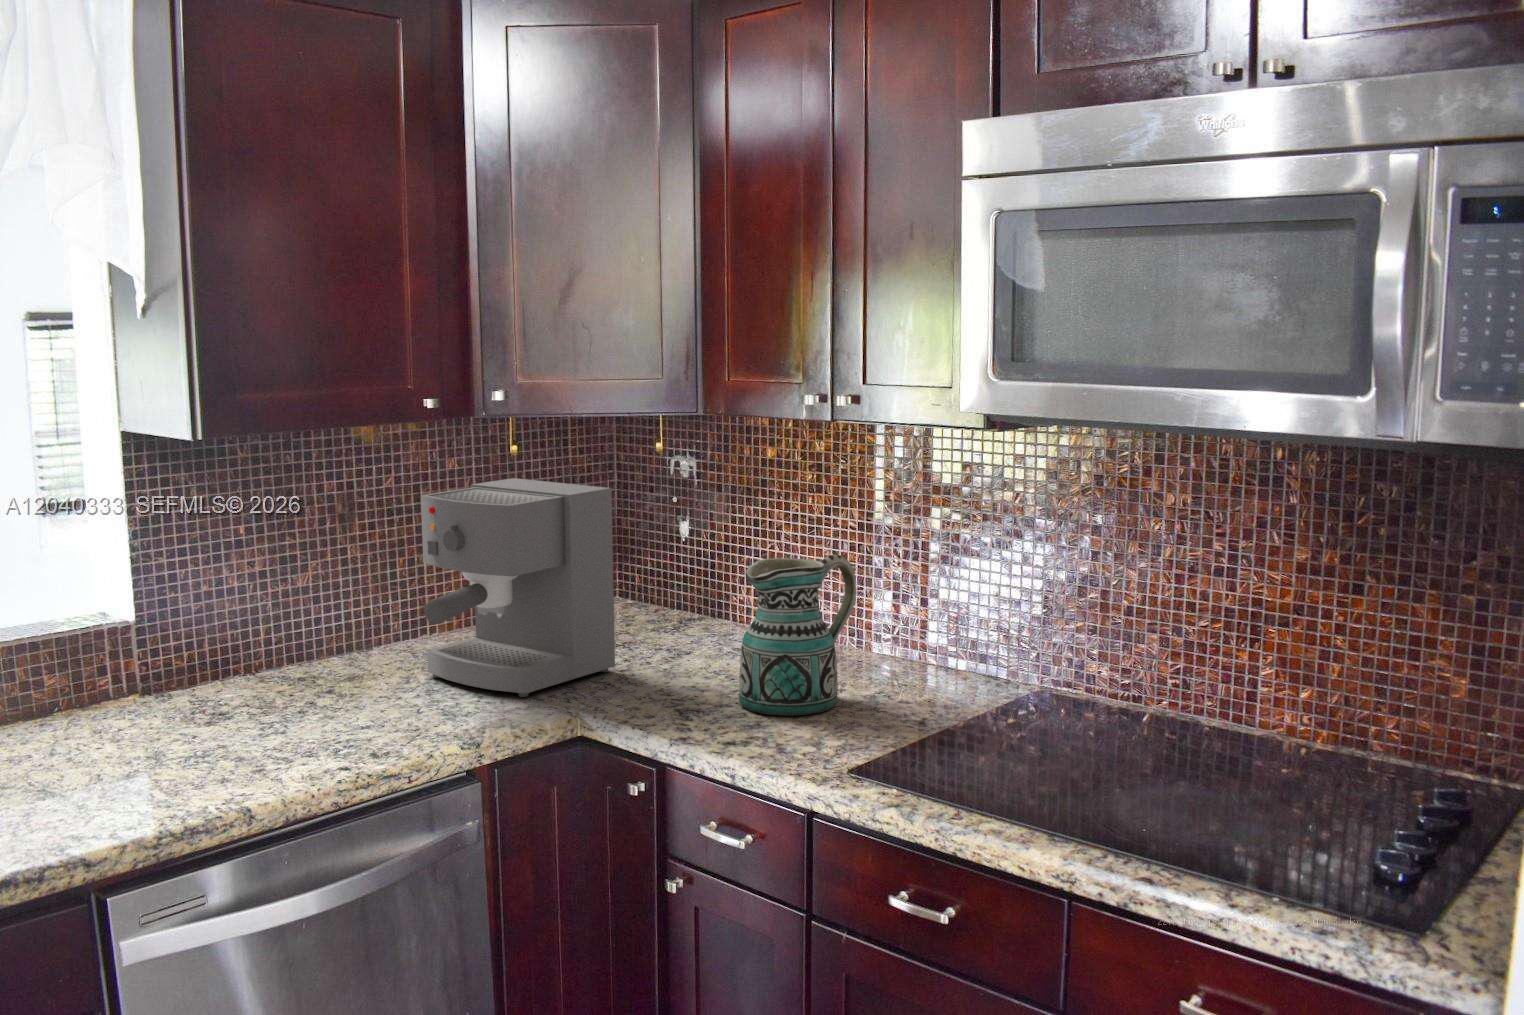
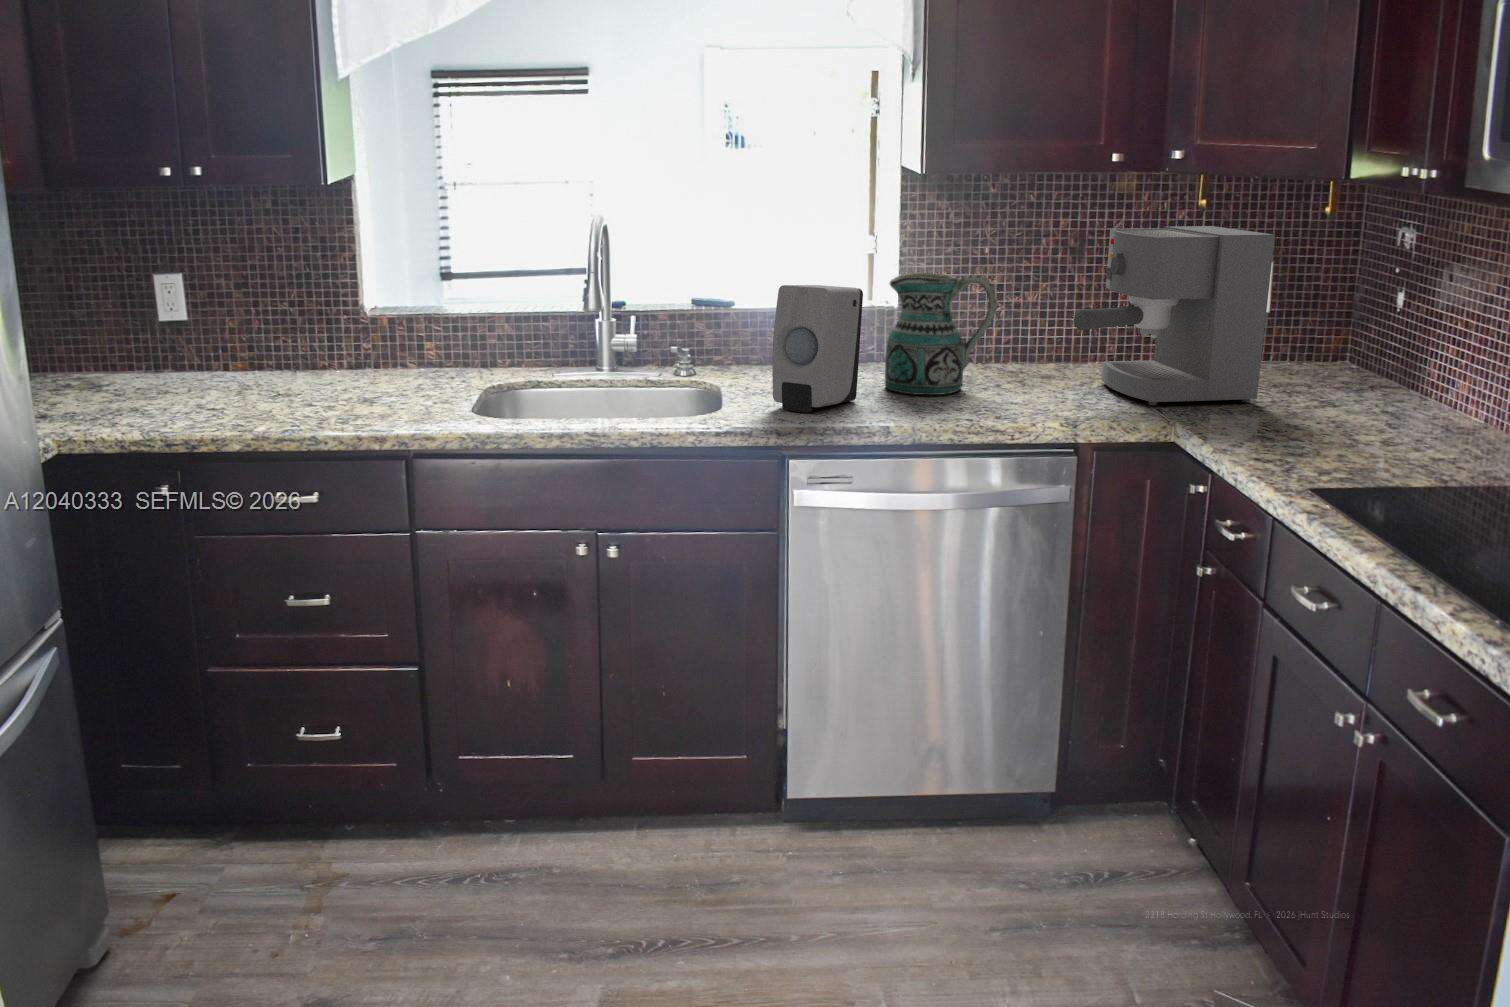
ceramic pitcher: present [739,555,856,715] -> present [885,273,997,395]
soap dispenser: none [57,617,170,810] -> present [772,285,863,412]

